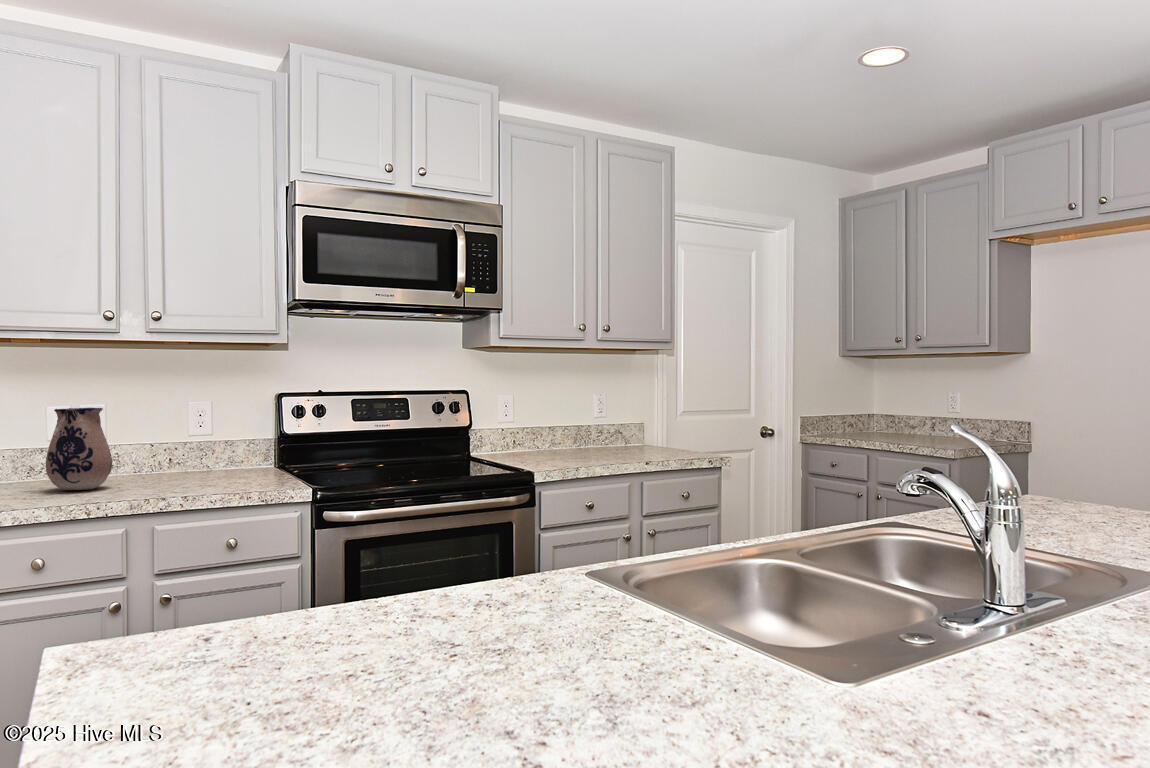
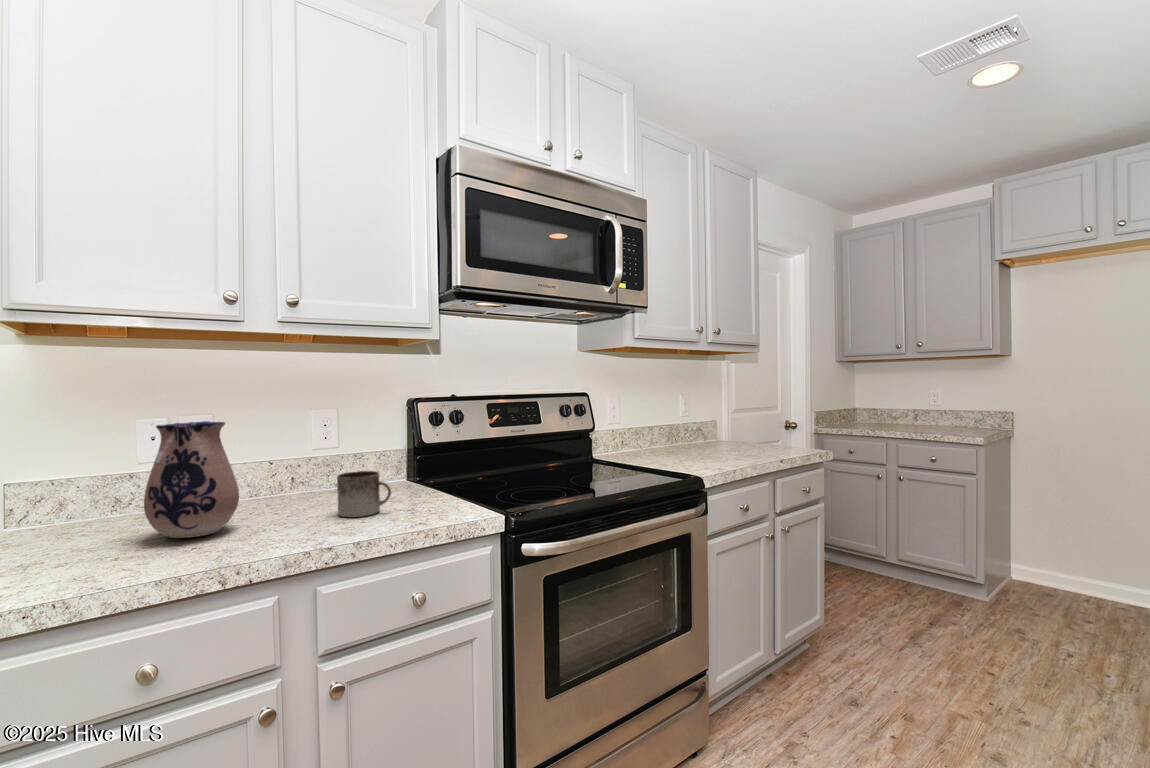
mug: none [188,451,229,485] -> present [337,471,391,517]

